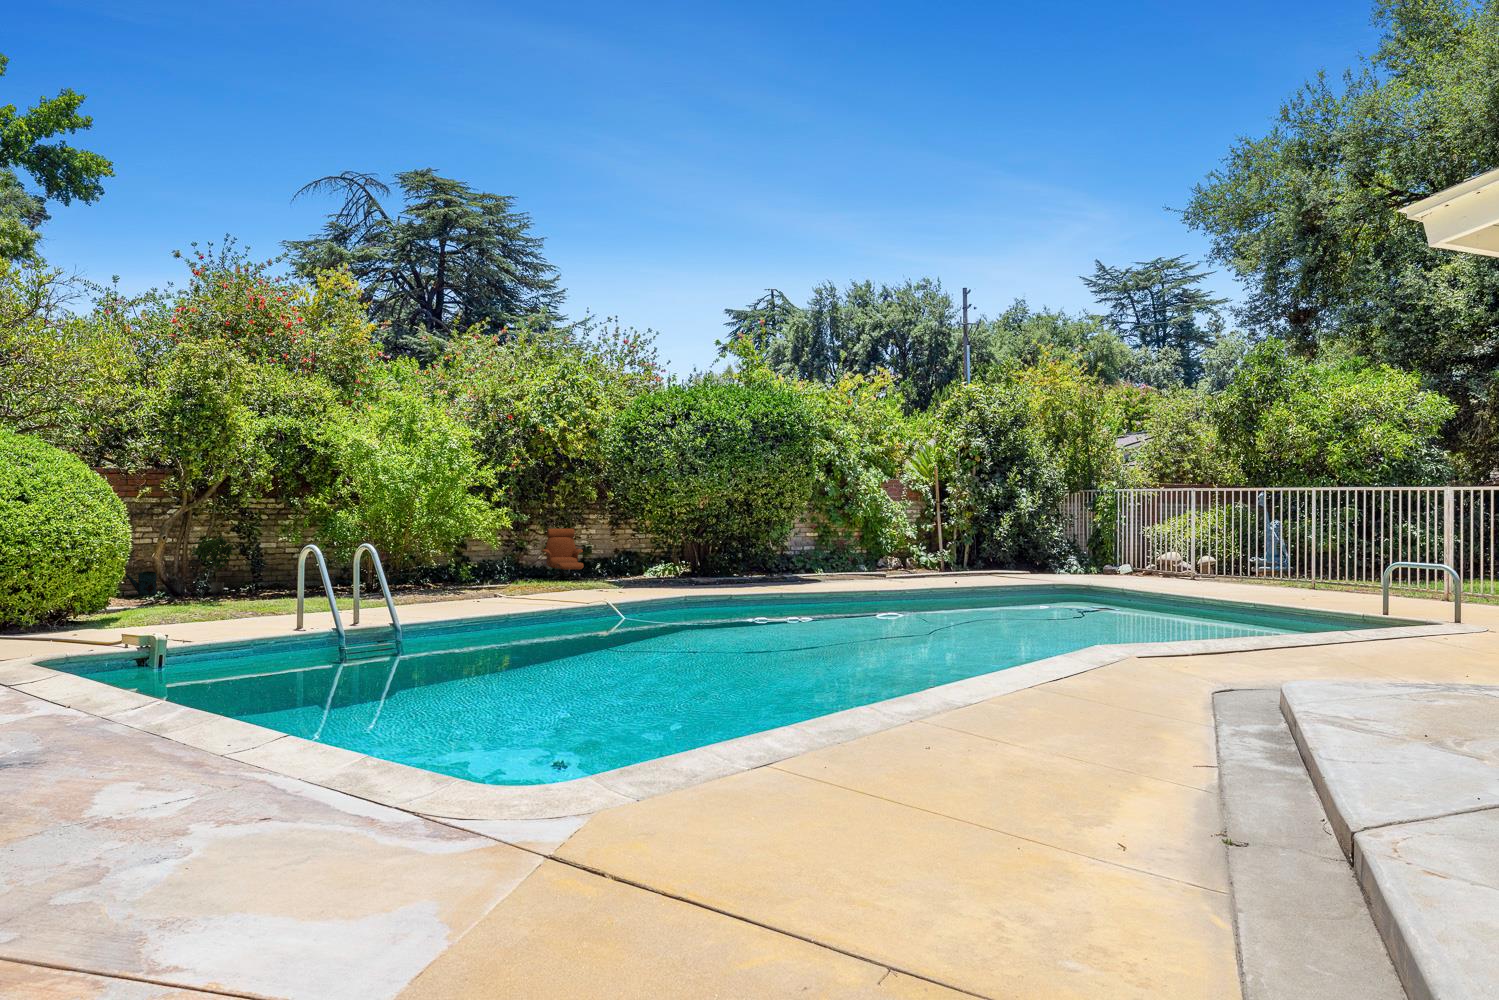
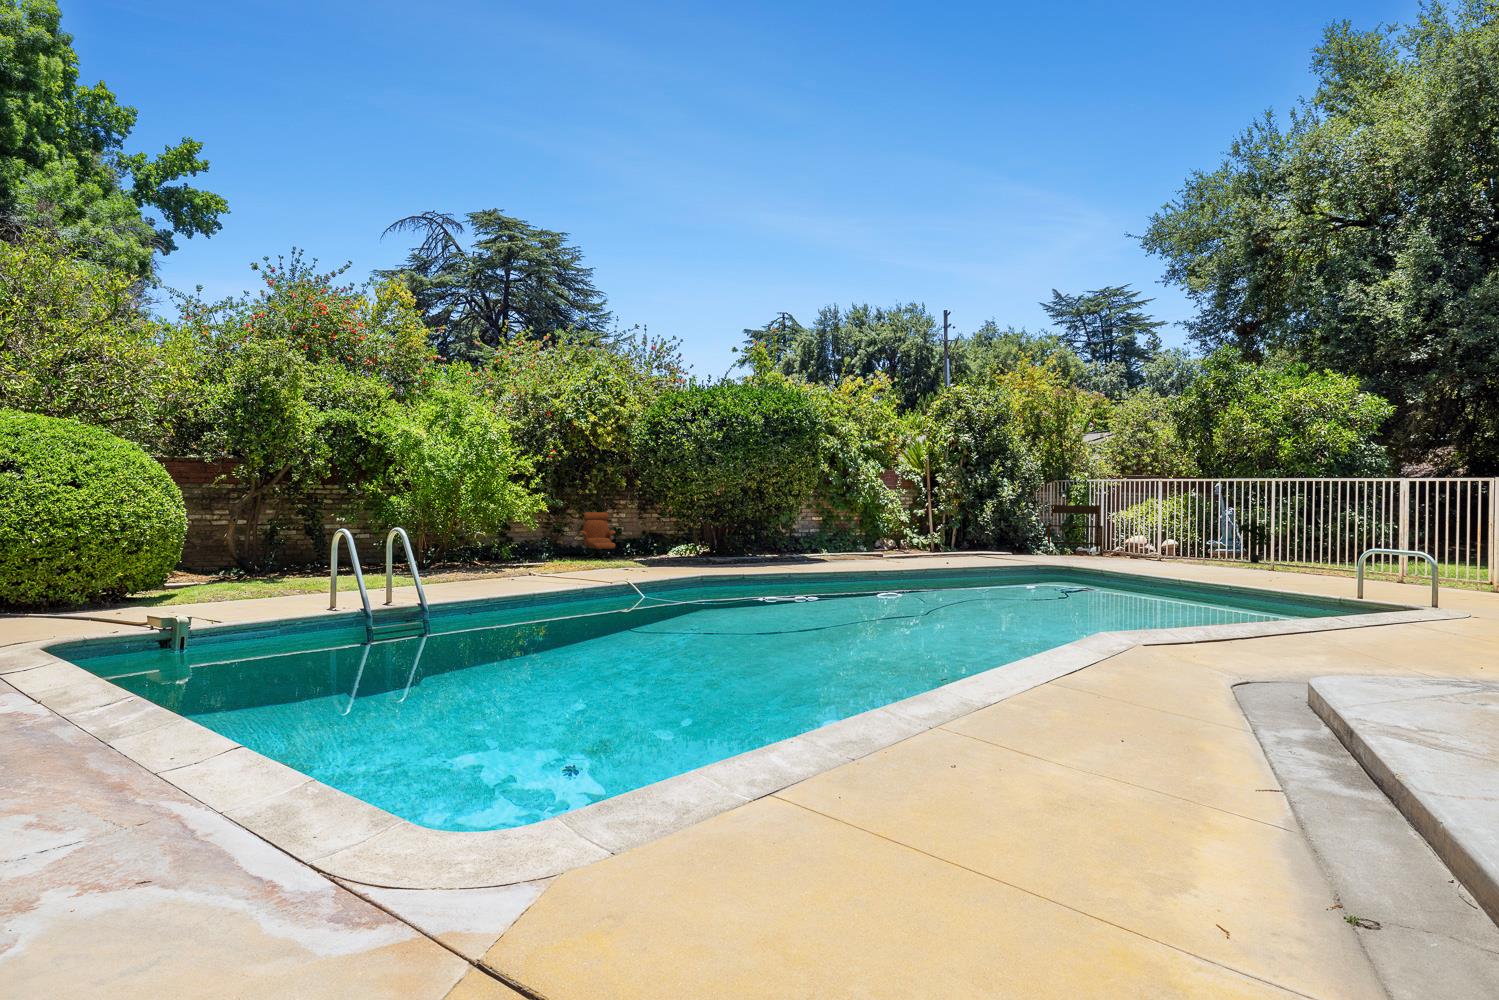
bench: none [1072,518,1134,573] -> present [1047,505,1103,554]
potted plant: present [194,537,233,594] -> present [1235,523,1273,563]
watering can: present [125,571,157,595] -> none [197,548,236,571]

